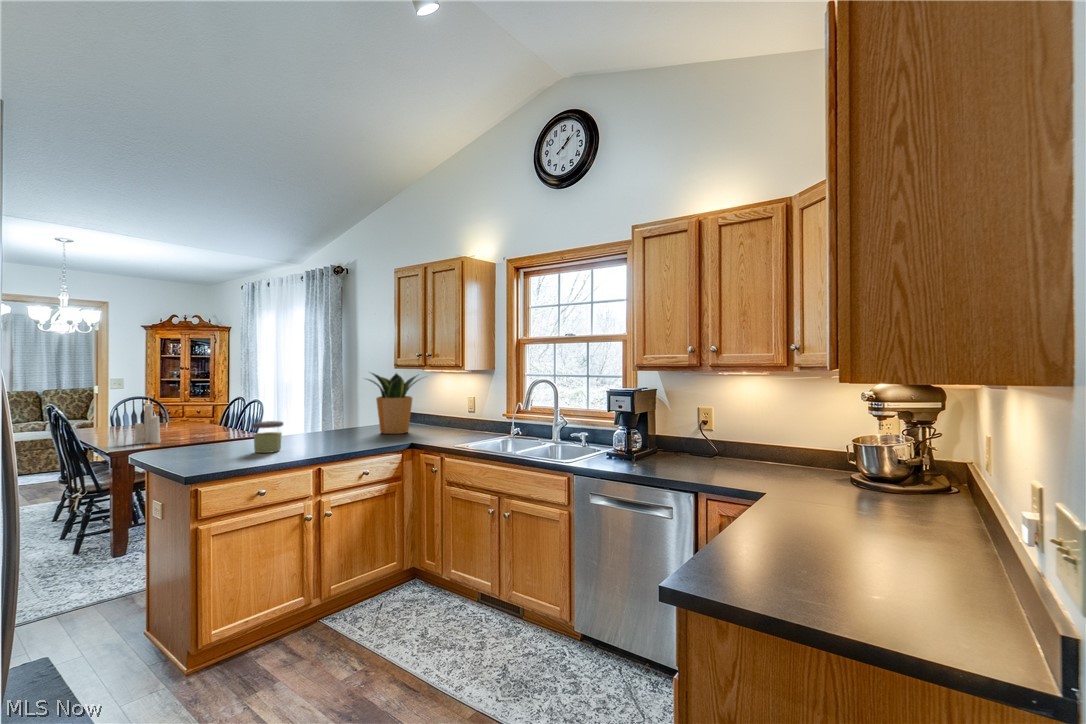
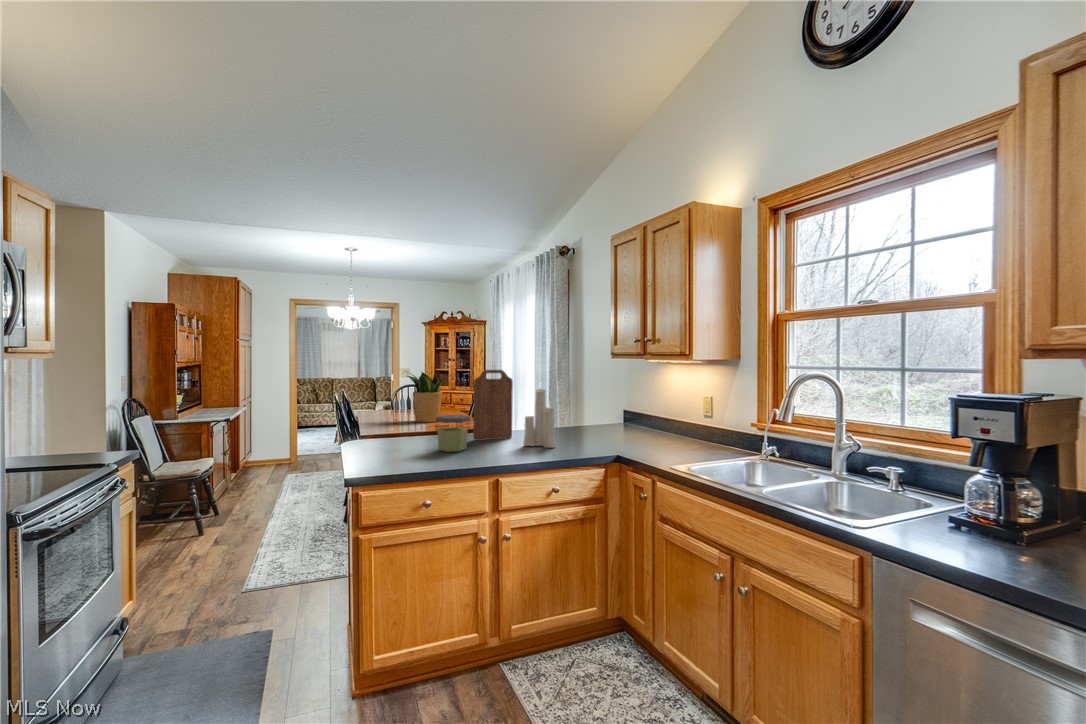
potted plant: present [367,373,420,434] -> present [407,372,451,423]
cutting board: none [279,381,314,443] -> present [473,370,513,440]
candle: present [134,403,160,444] -> present [523,388,555,448]

